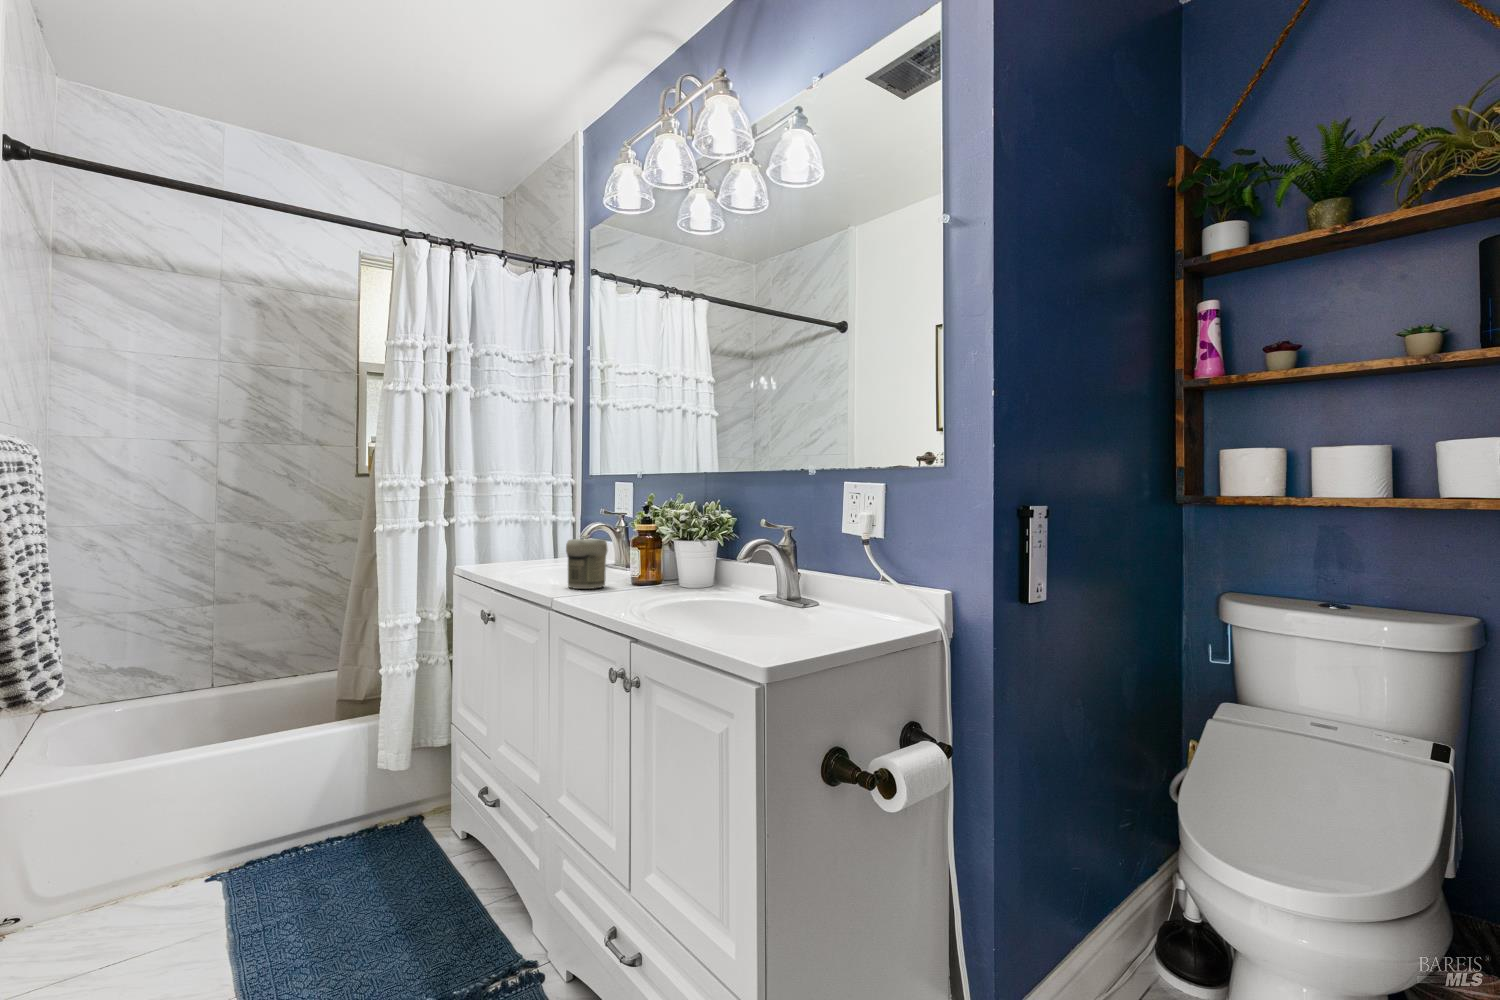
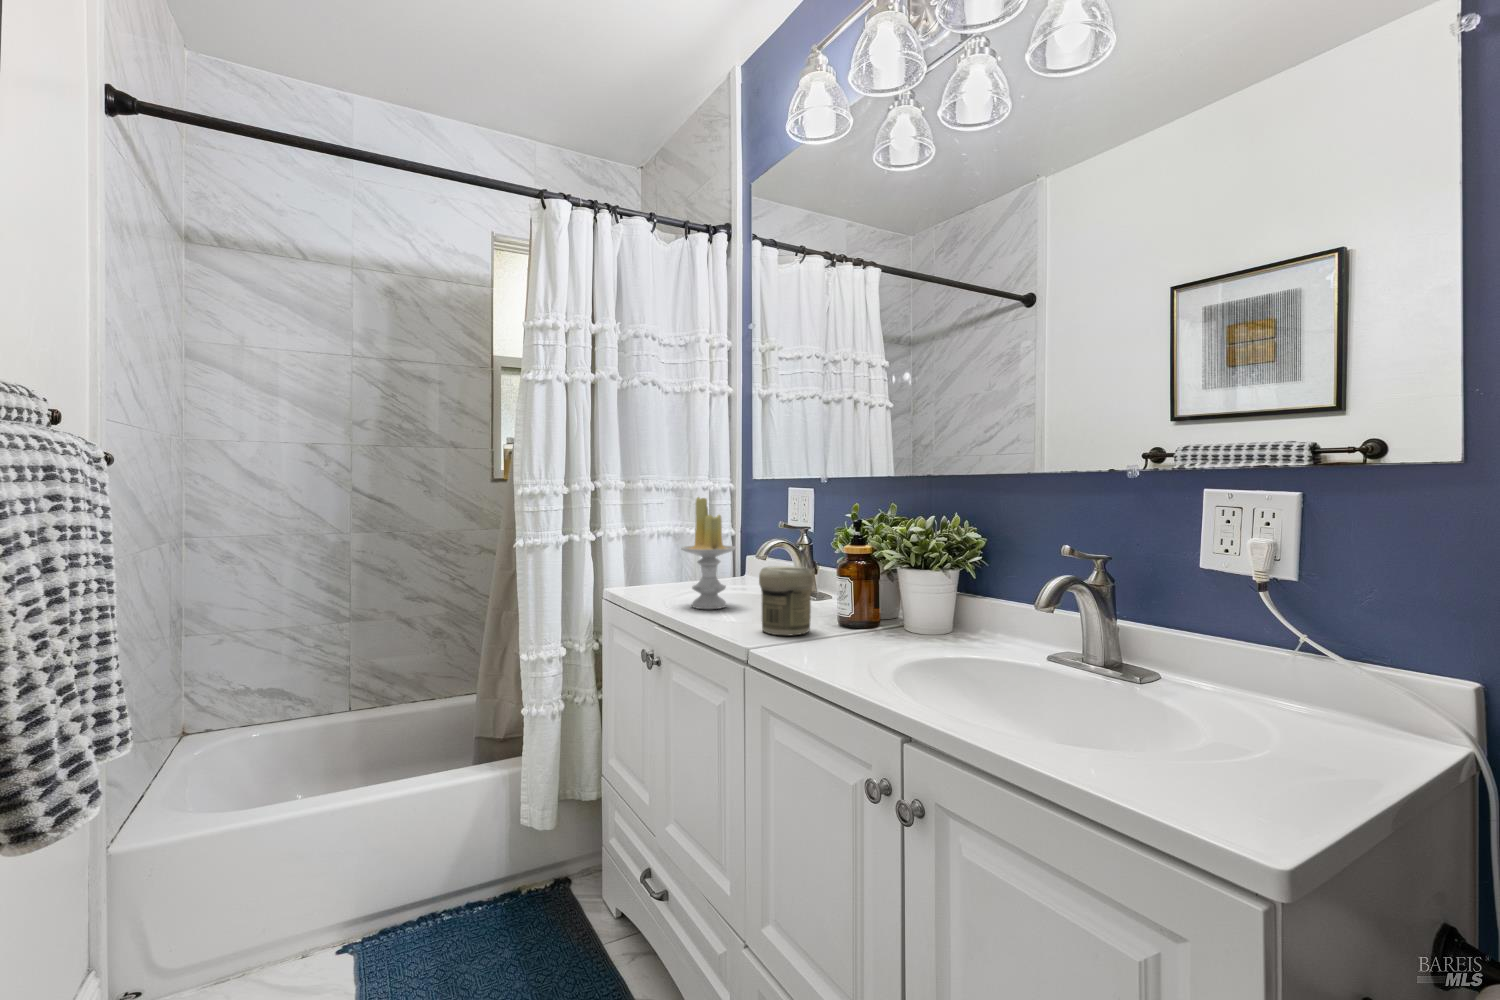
candle: none [513,488,560,576] -> present [681,497,736,609]

